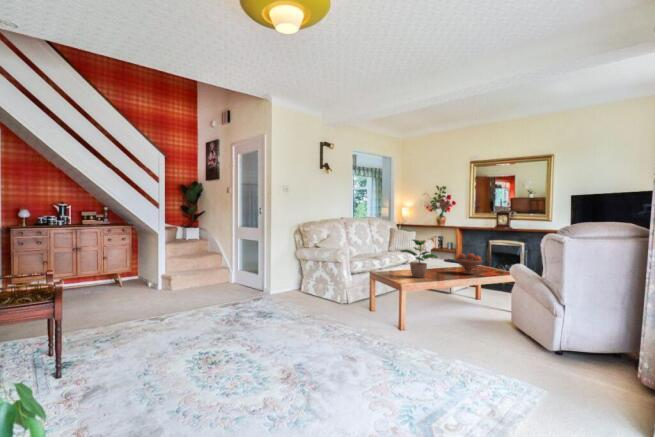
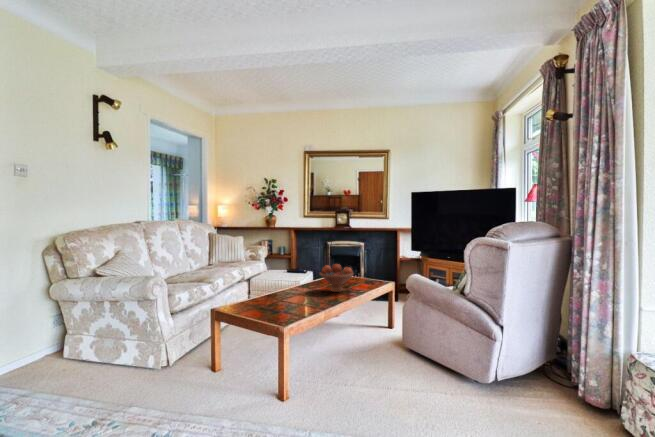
potted plant: present [401,240,438,278] -> none [257,253,310,311]

